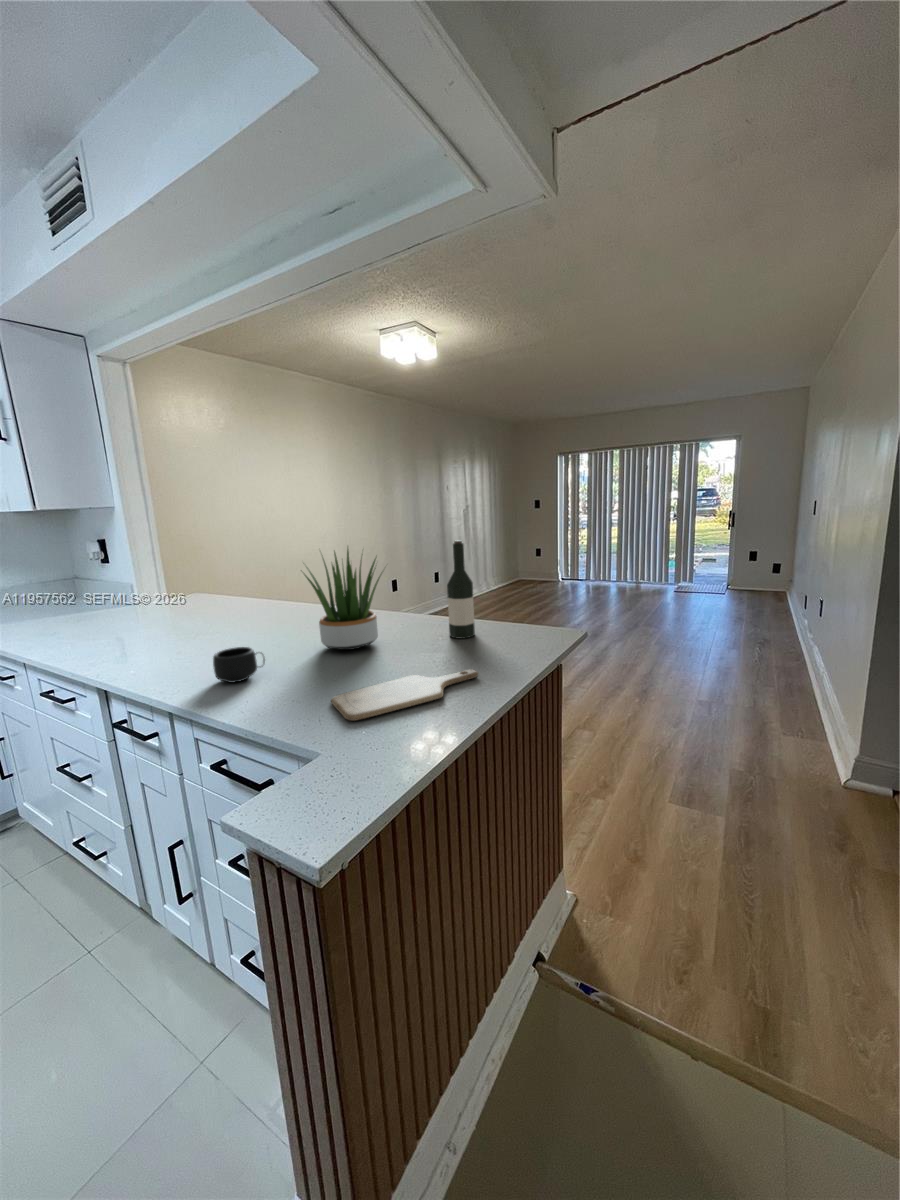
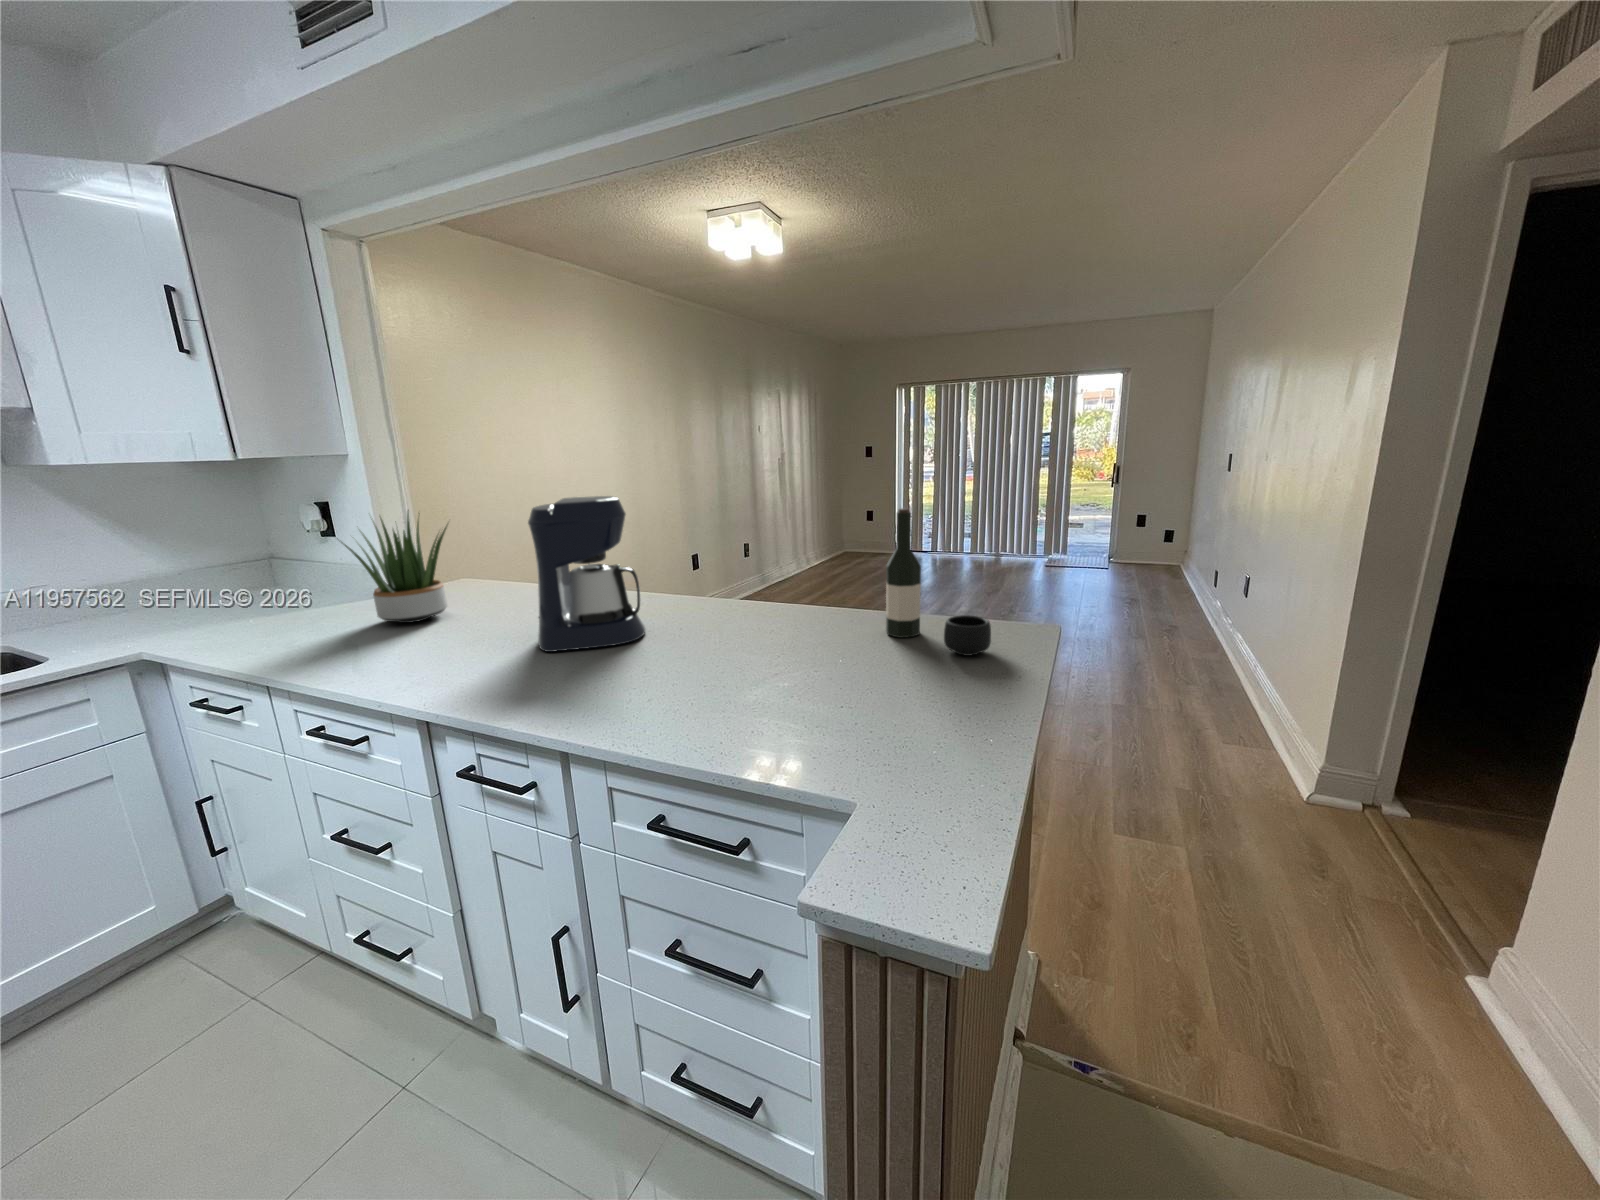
coffee maker: none [192,533,281,643] -> present [528,496,646,652]
potted plant: present [304,548,381,650] -> present [341,510,447,623]
mug: present [213,647,265,683] -> present [944,615,991,656]
cutting board: present [331,669,479,721] -> none [808,680,975,756]

